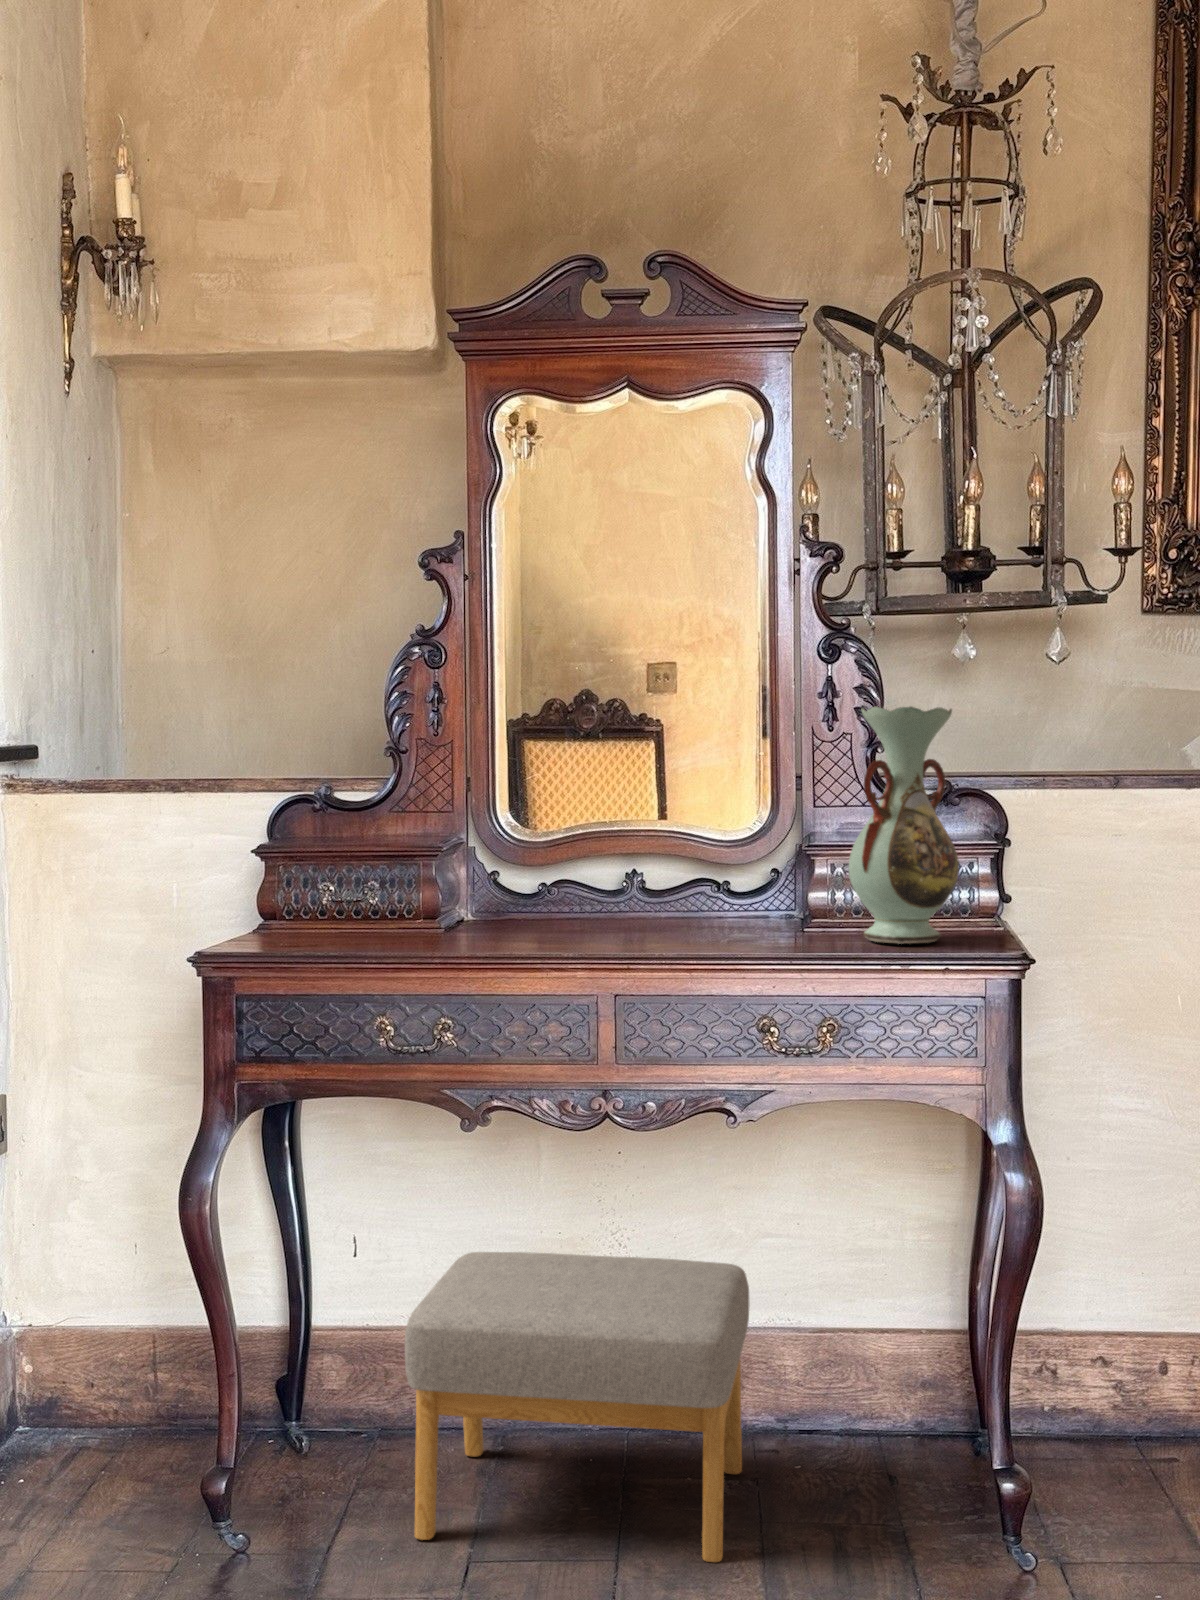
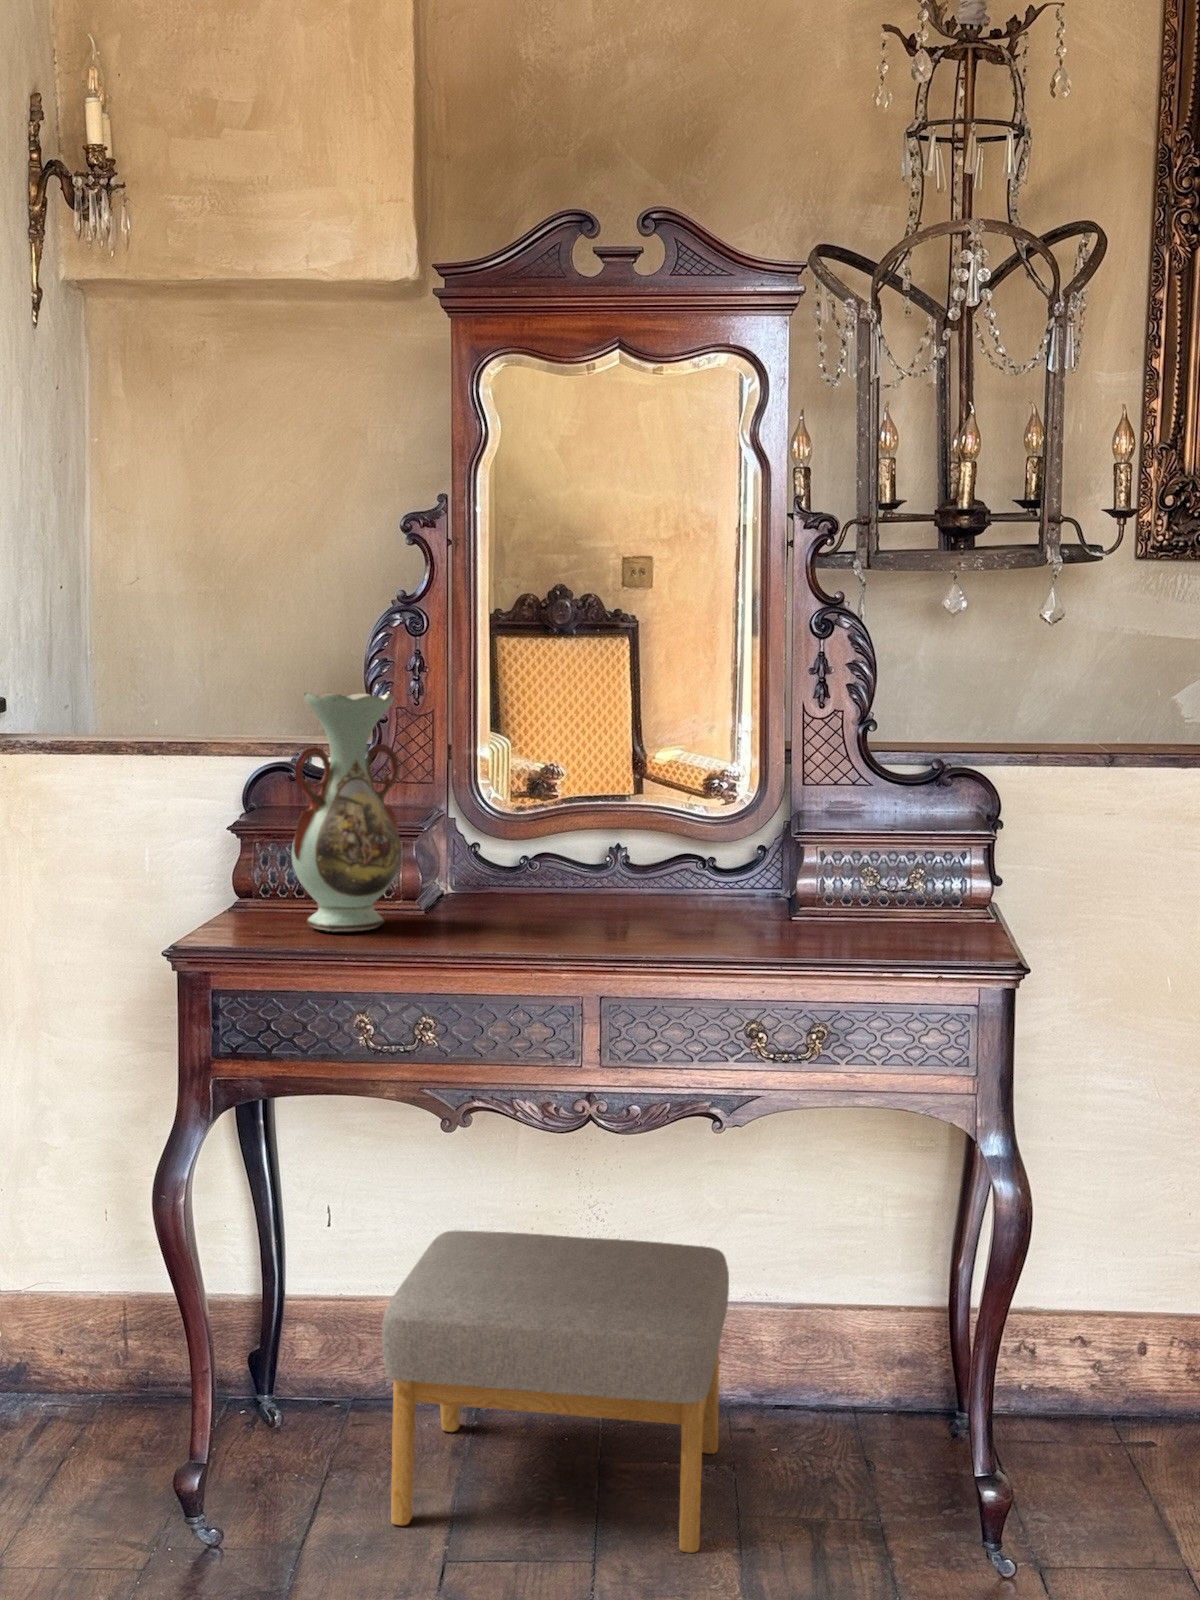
decorative vase: present [848,706,959,944] -> present [292,693,402,932]

